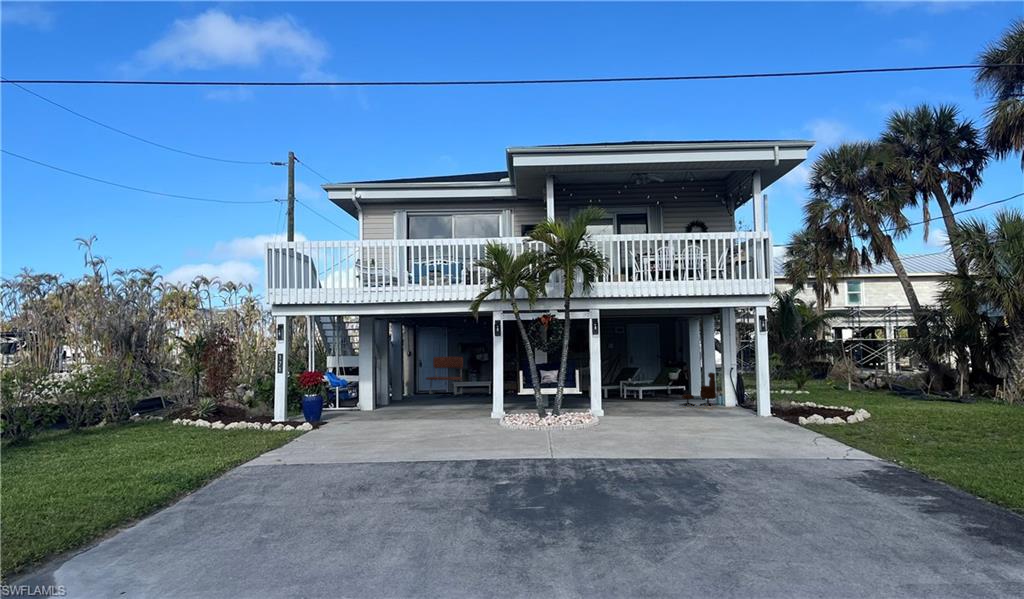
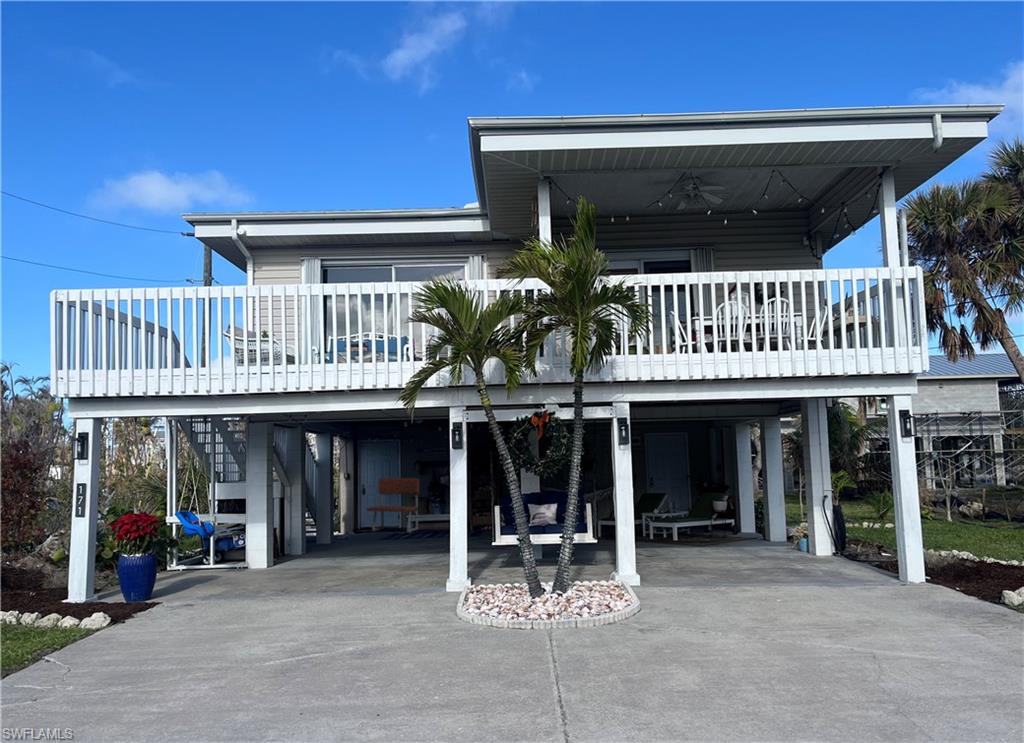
lounge chair: present [681,372,716,406] -> none [747,503,809,557]

